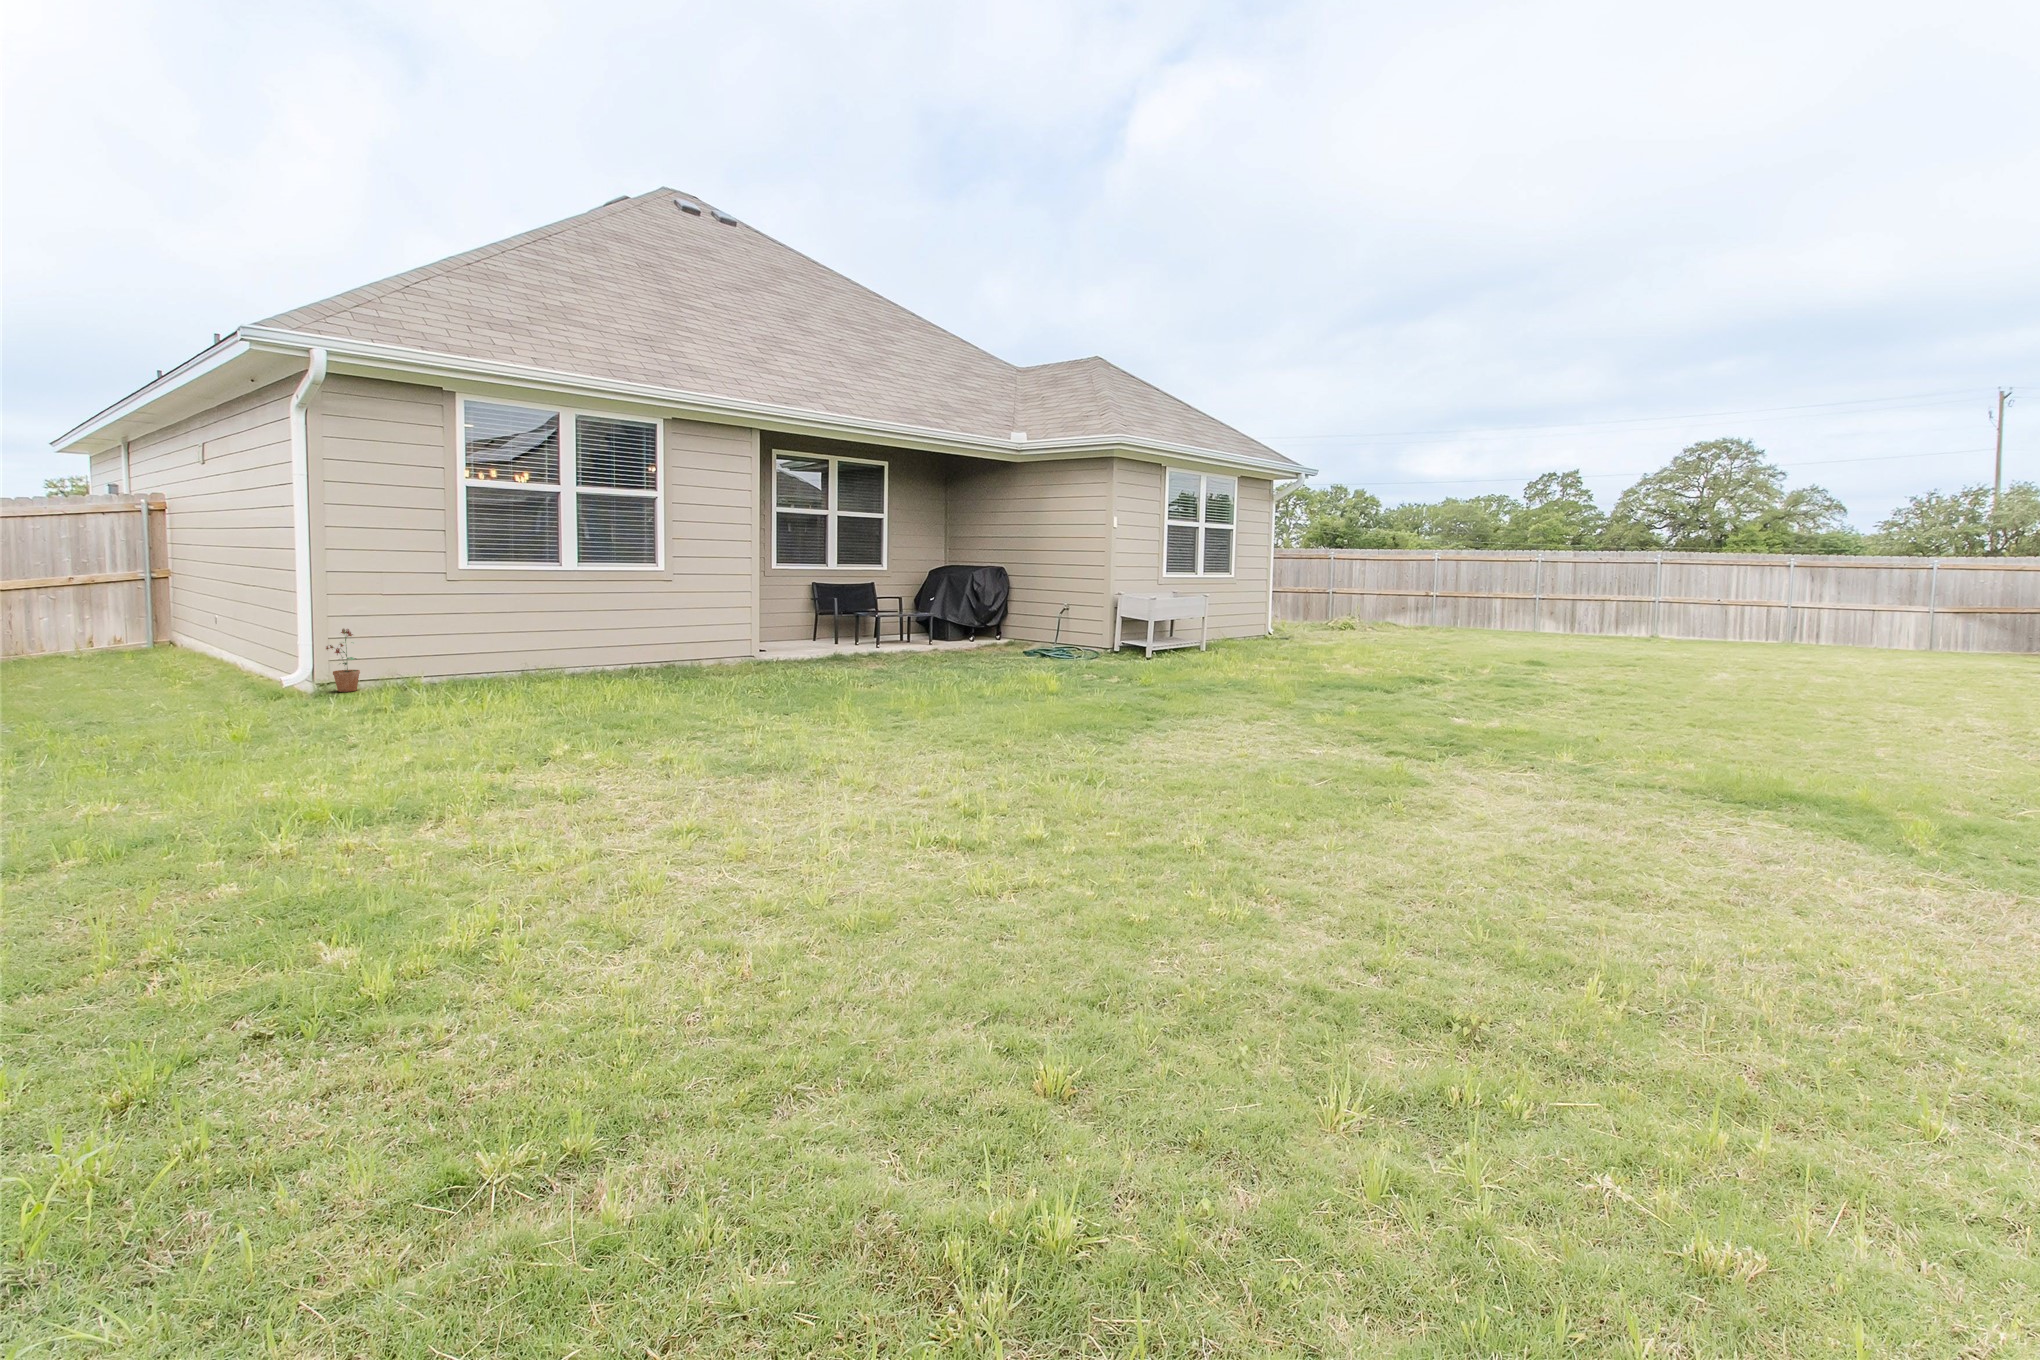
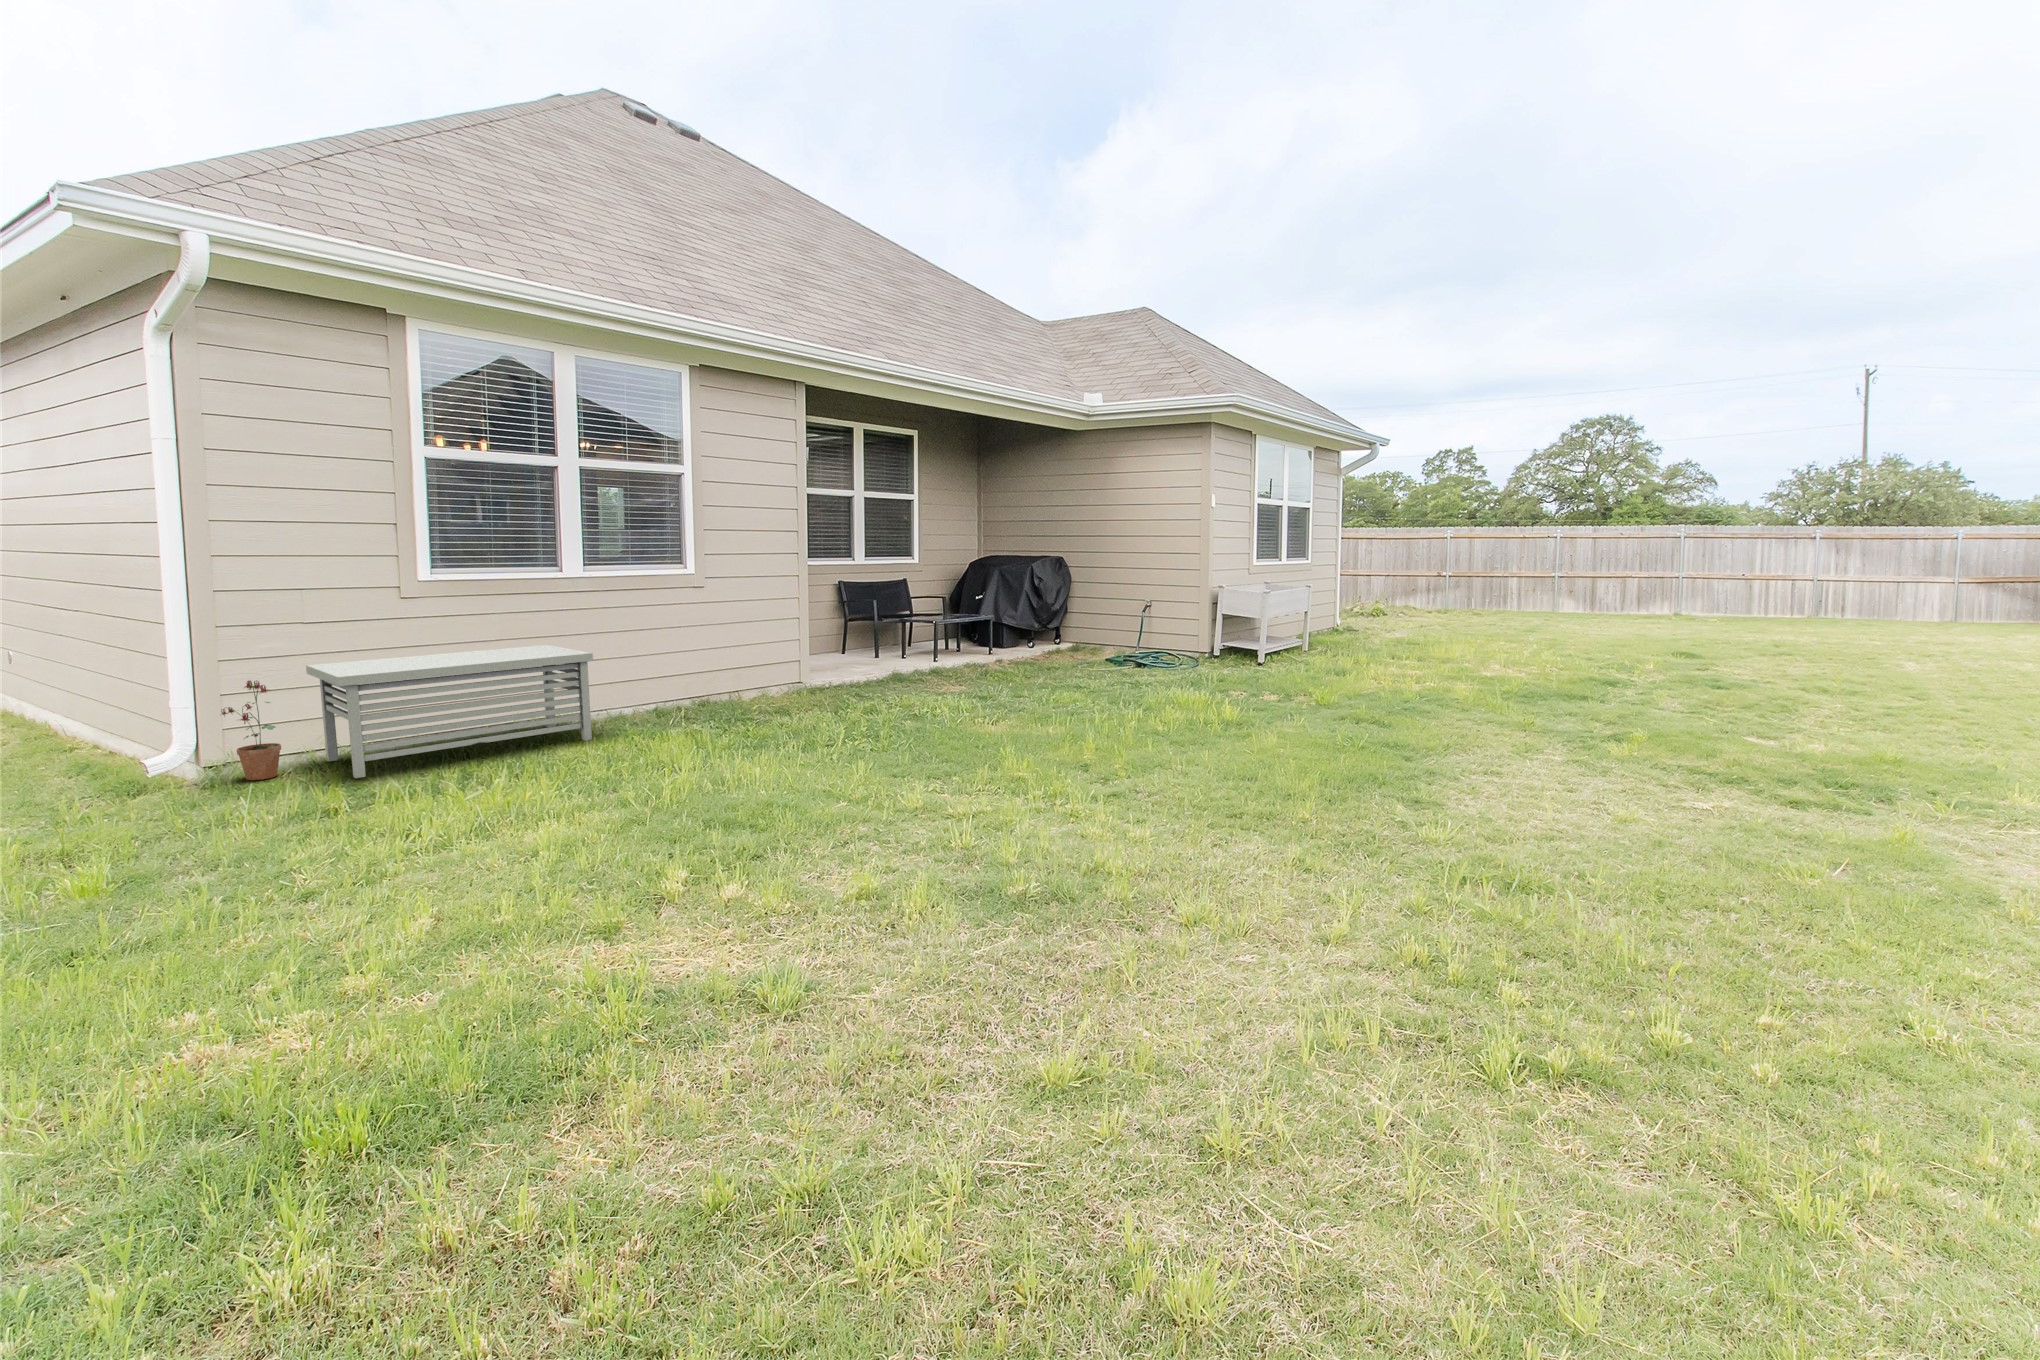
storage bench: none [381,617,565,693] -> present [306,645,593,778]

